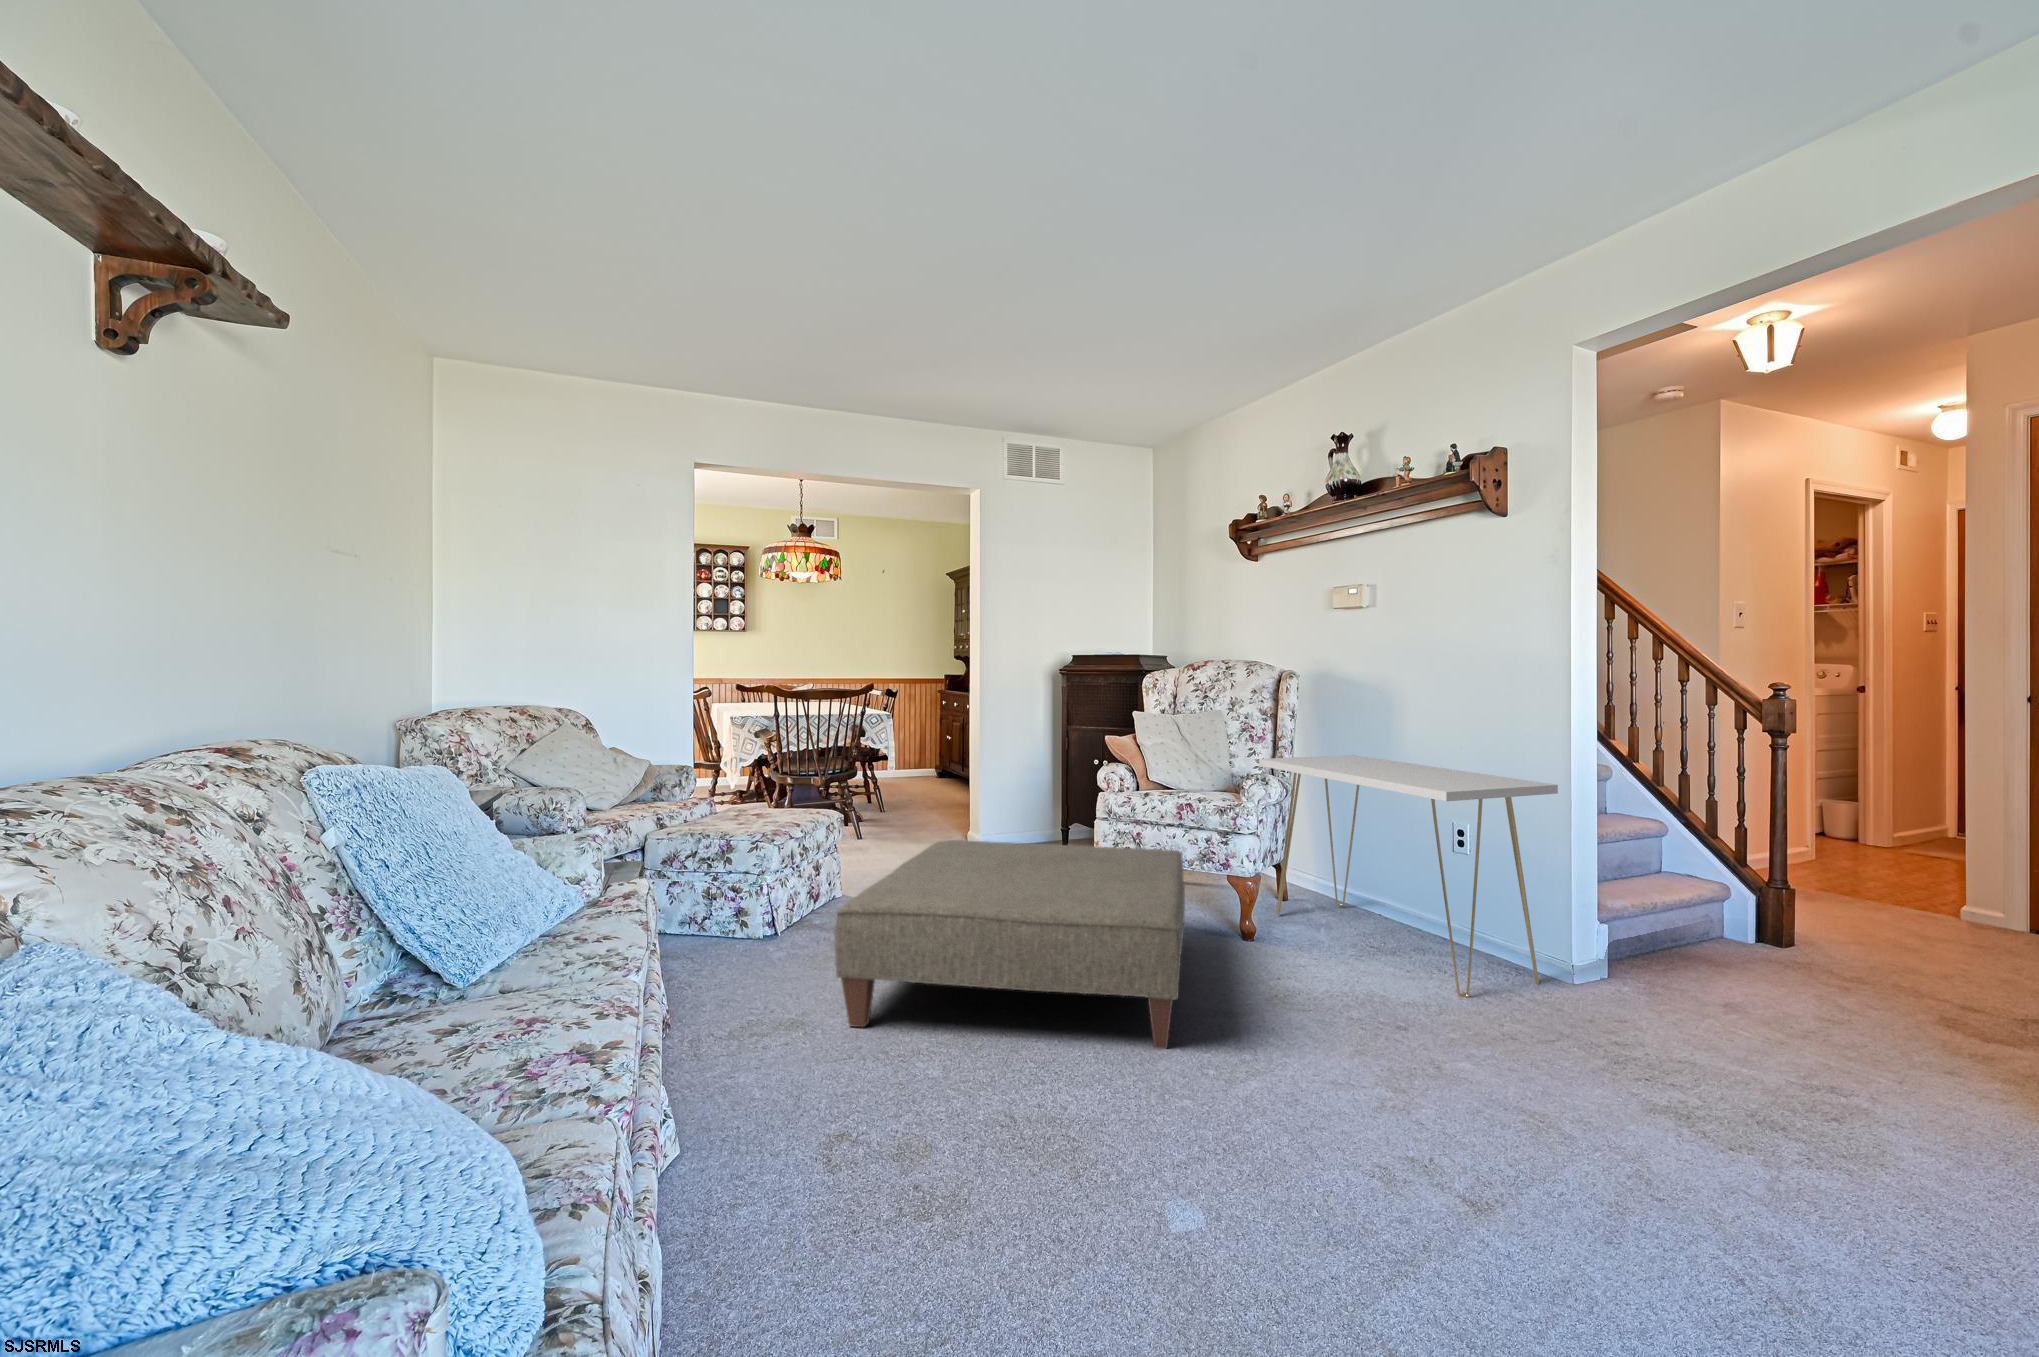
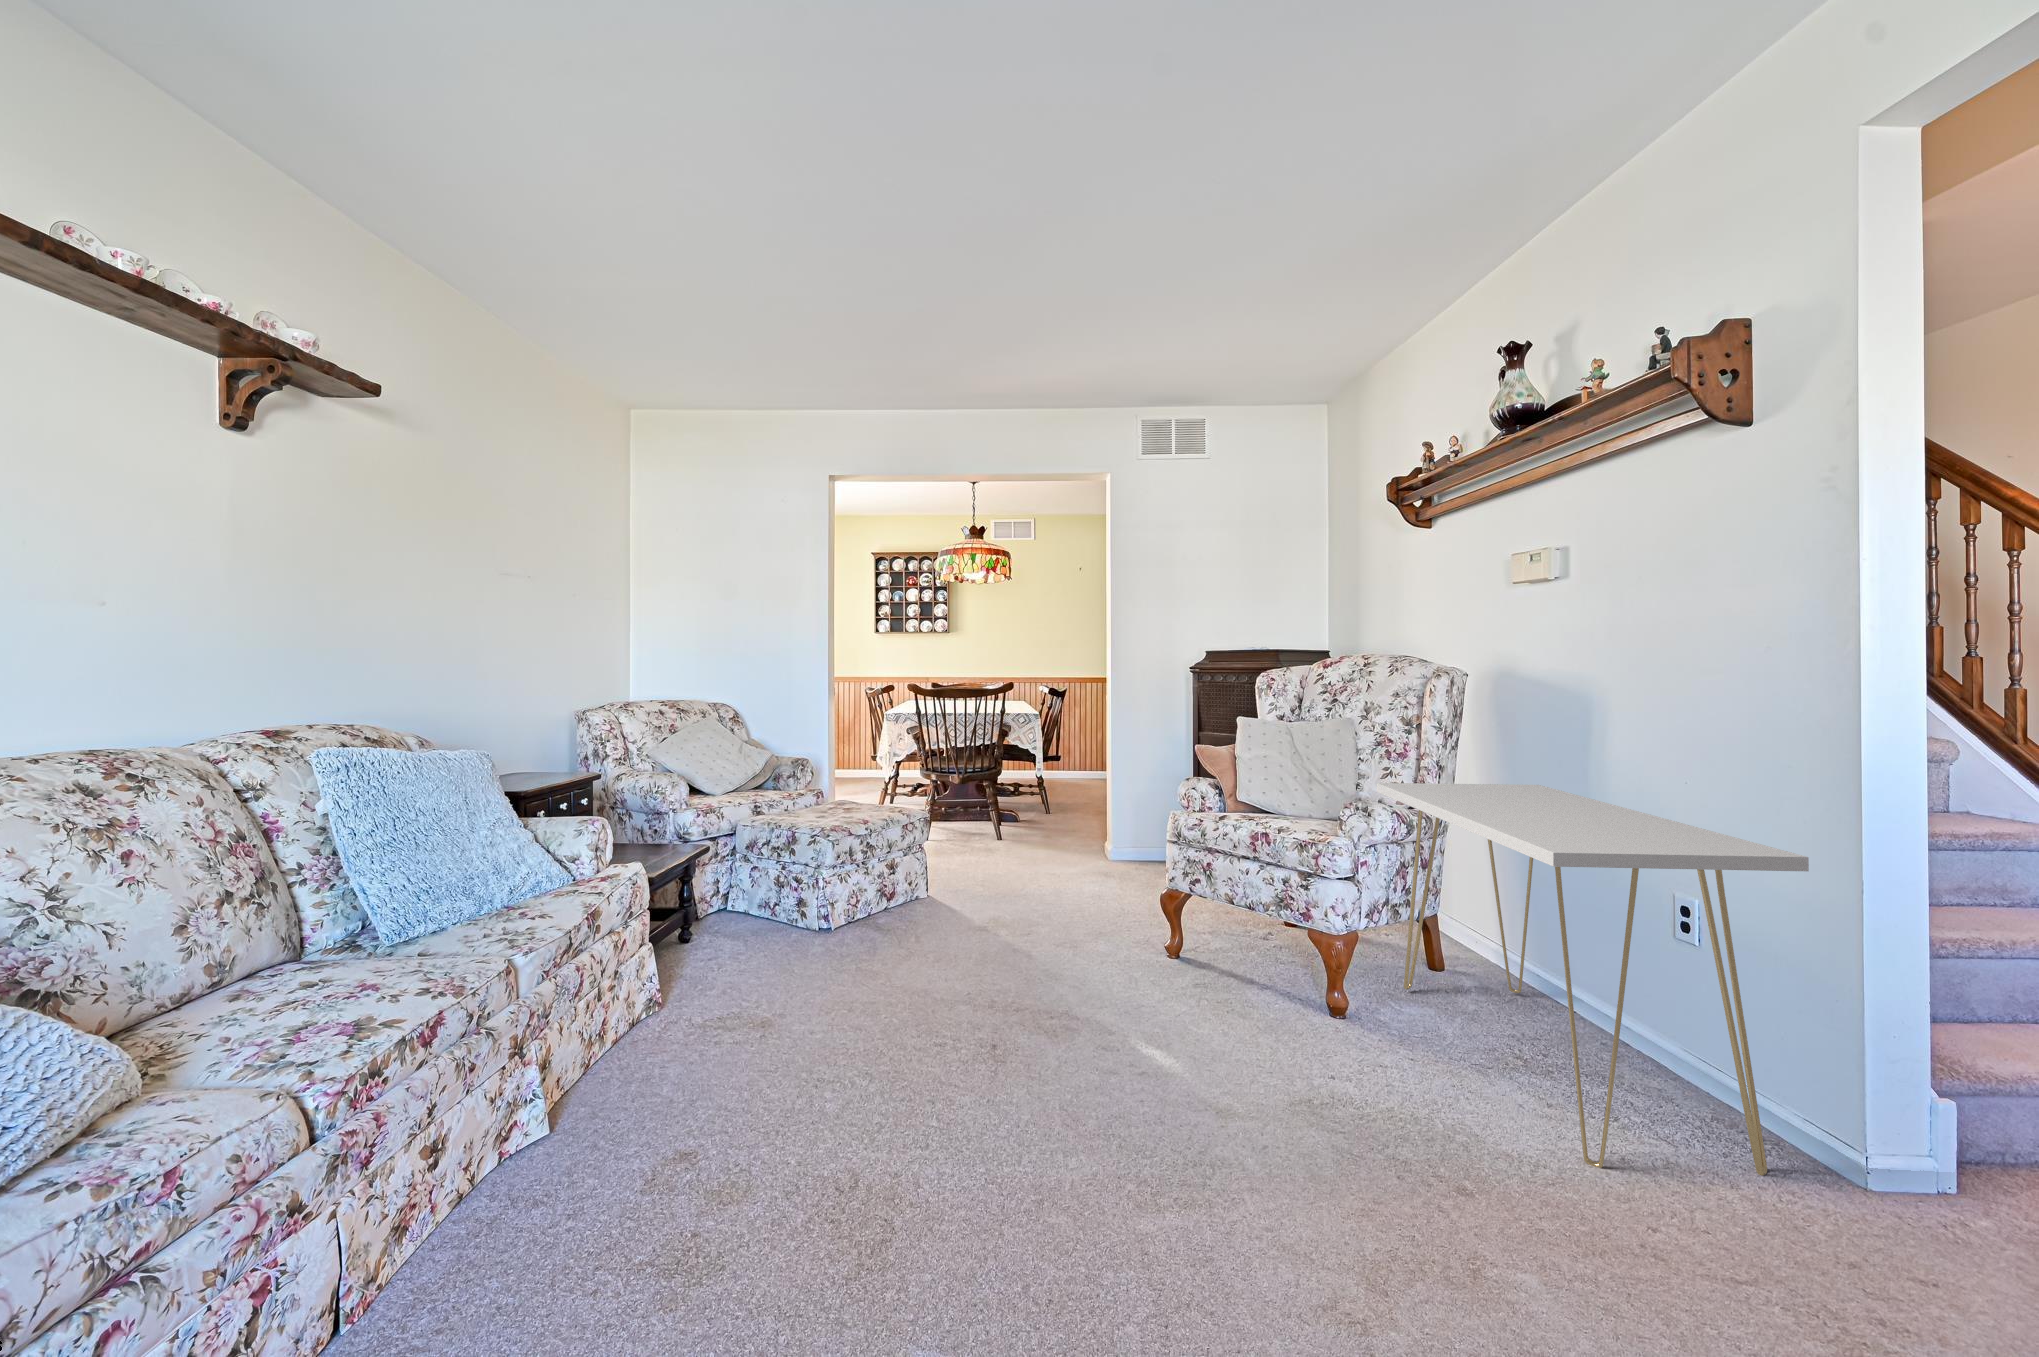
ottoman: present [834,840,1185,1049] -> none [786,852,1241,1139]

